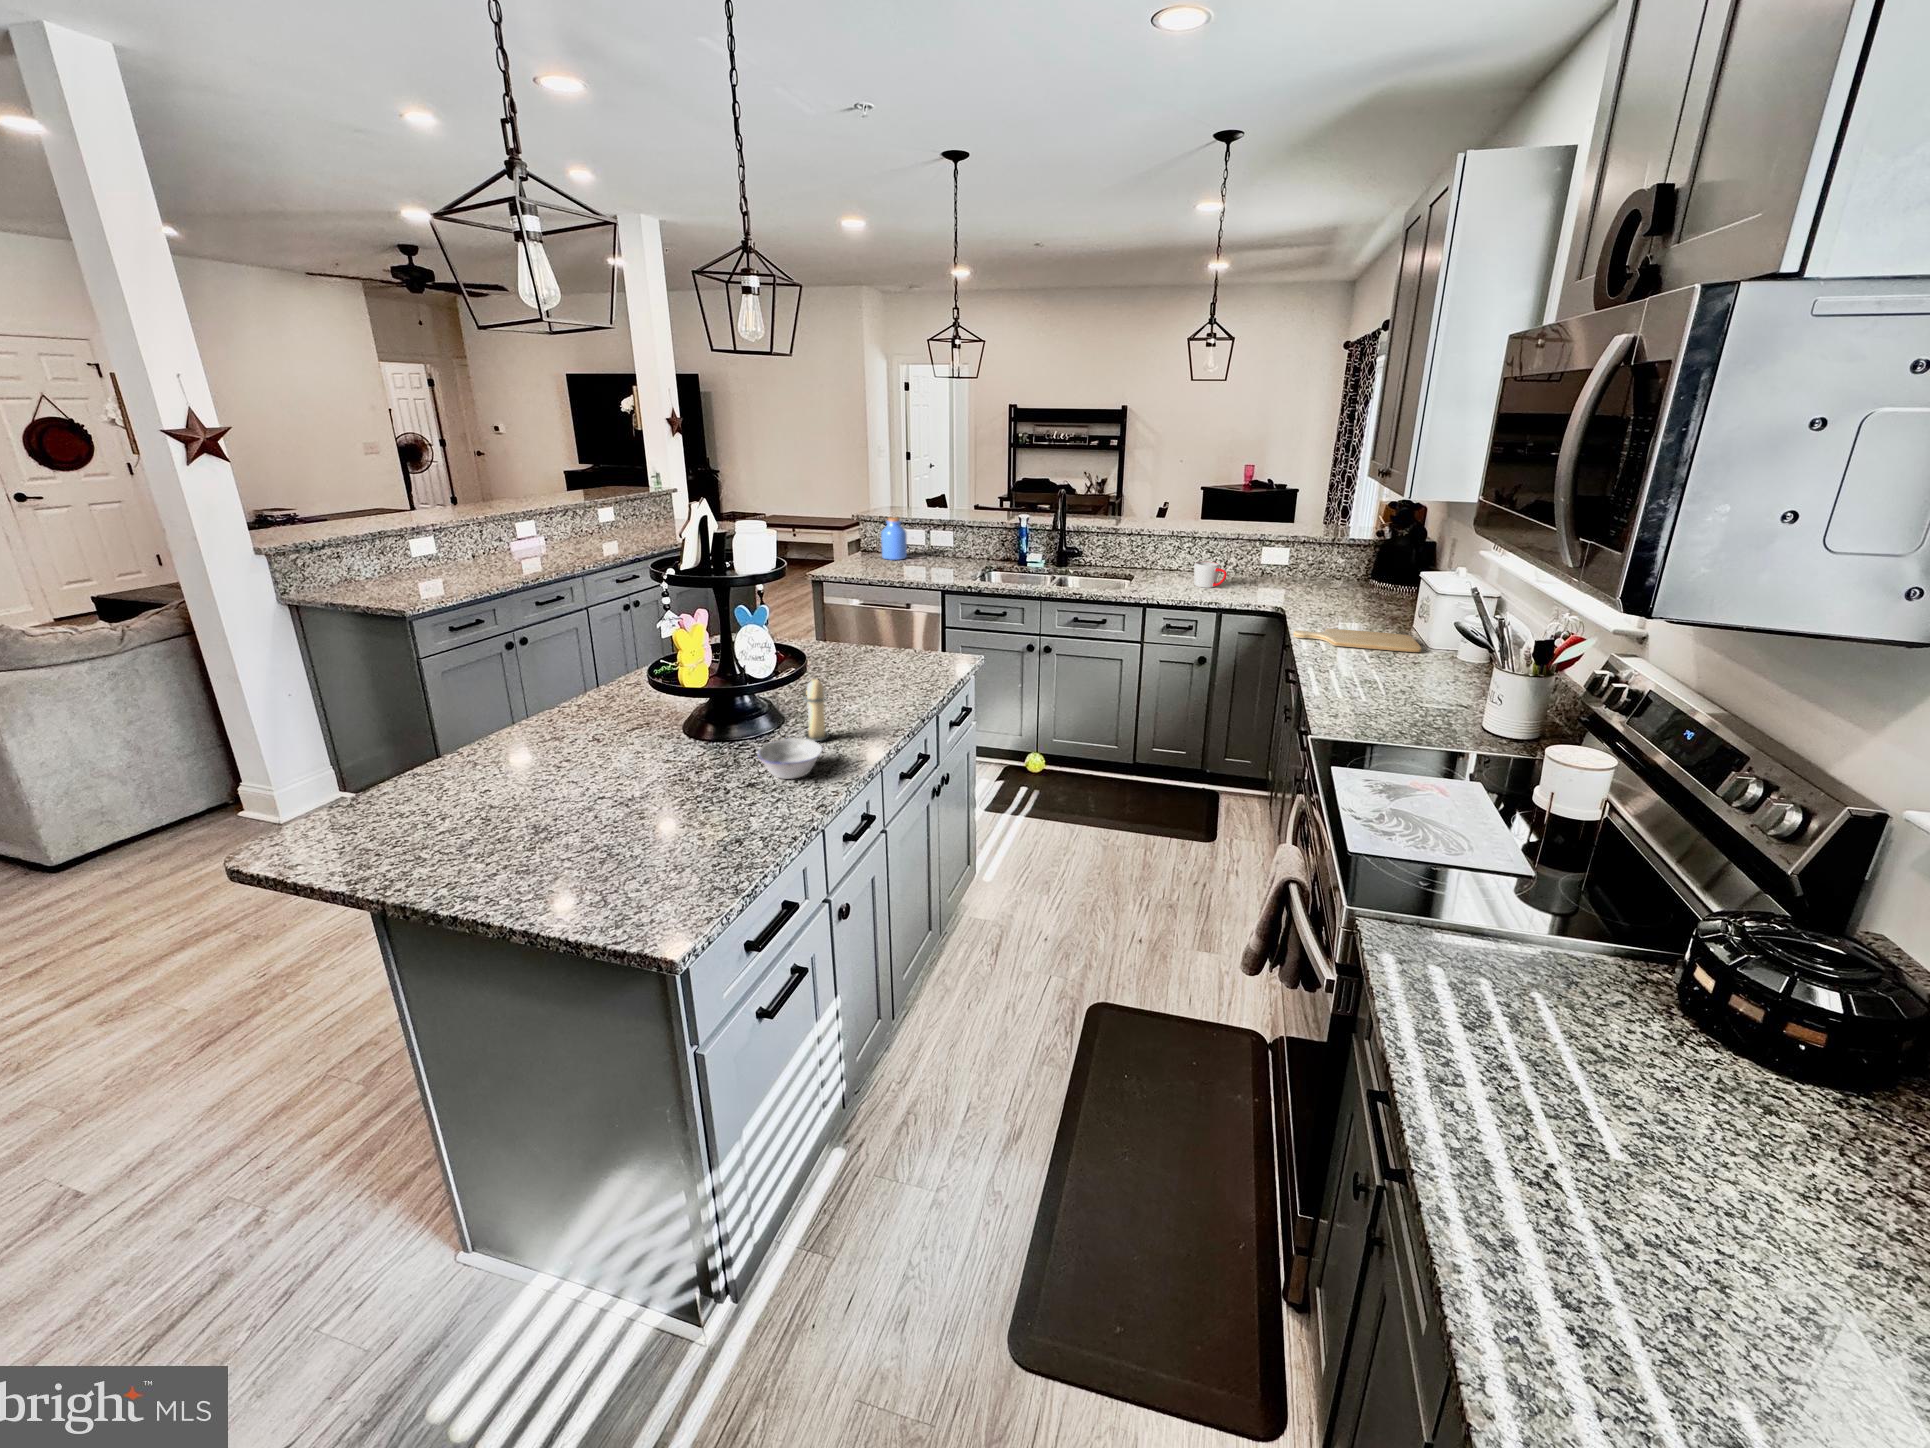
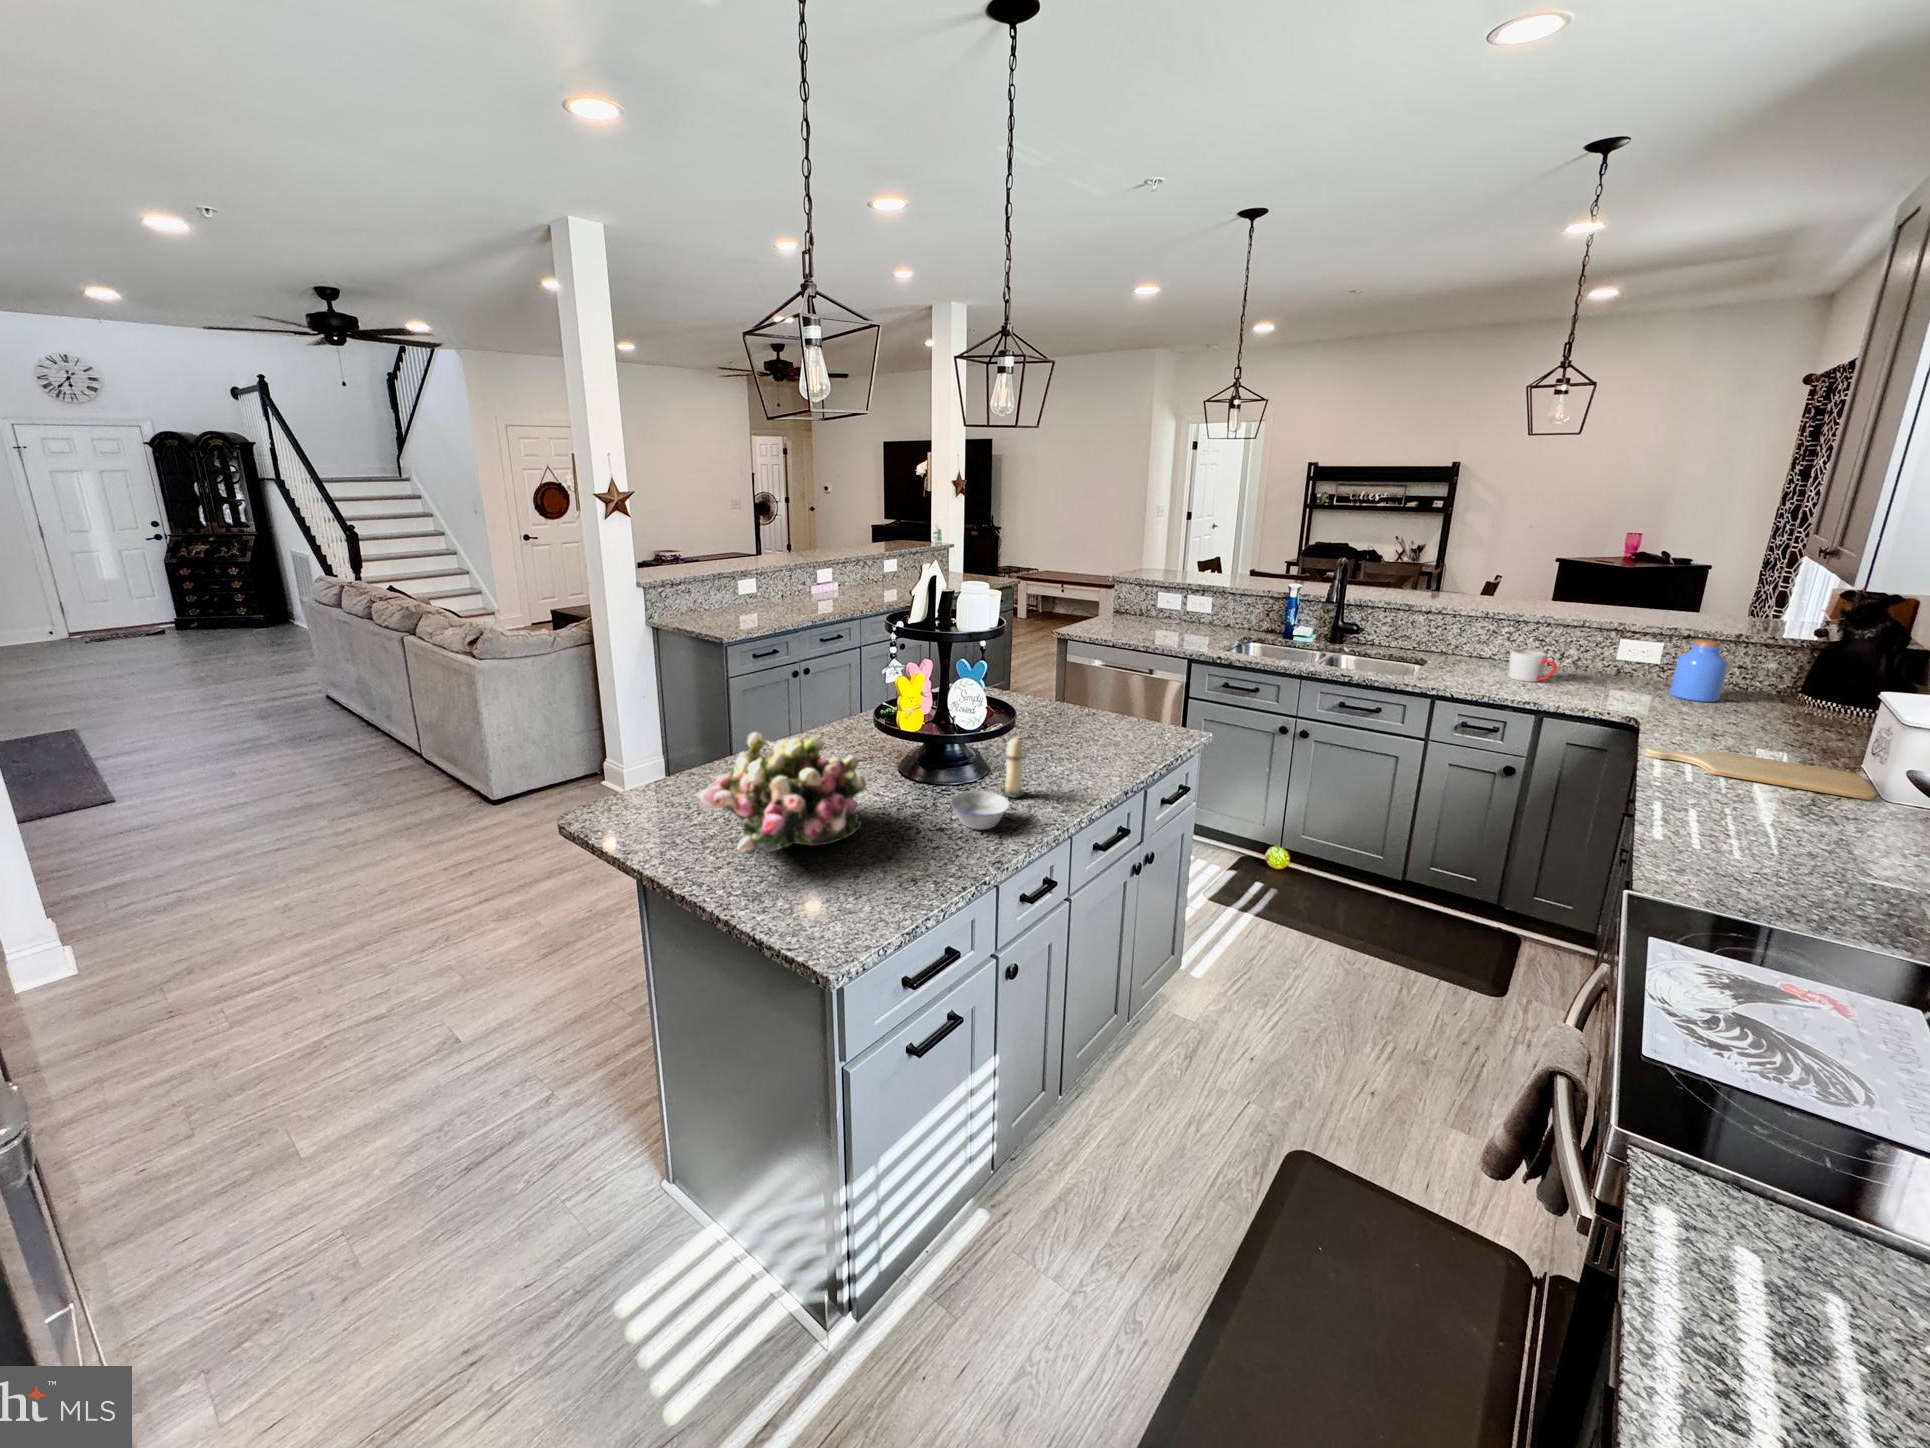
jar: present [881,517,907,560] -> present [1670,639,1729,702]
flower arrangement: none [438,704,661,852] -> present [698,732,866,852]

